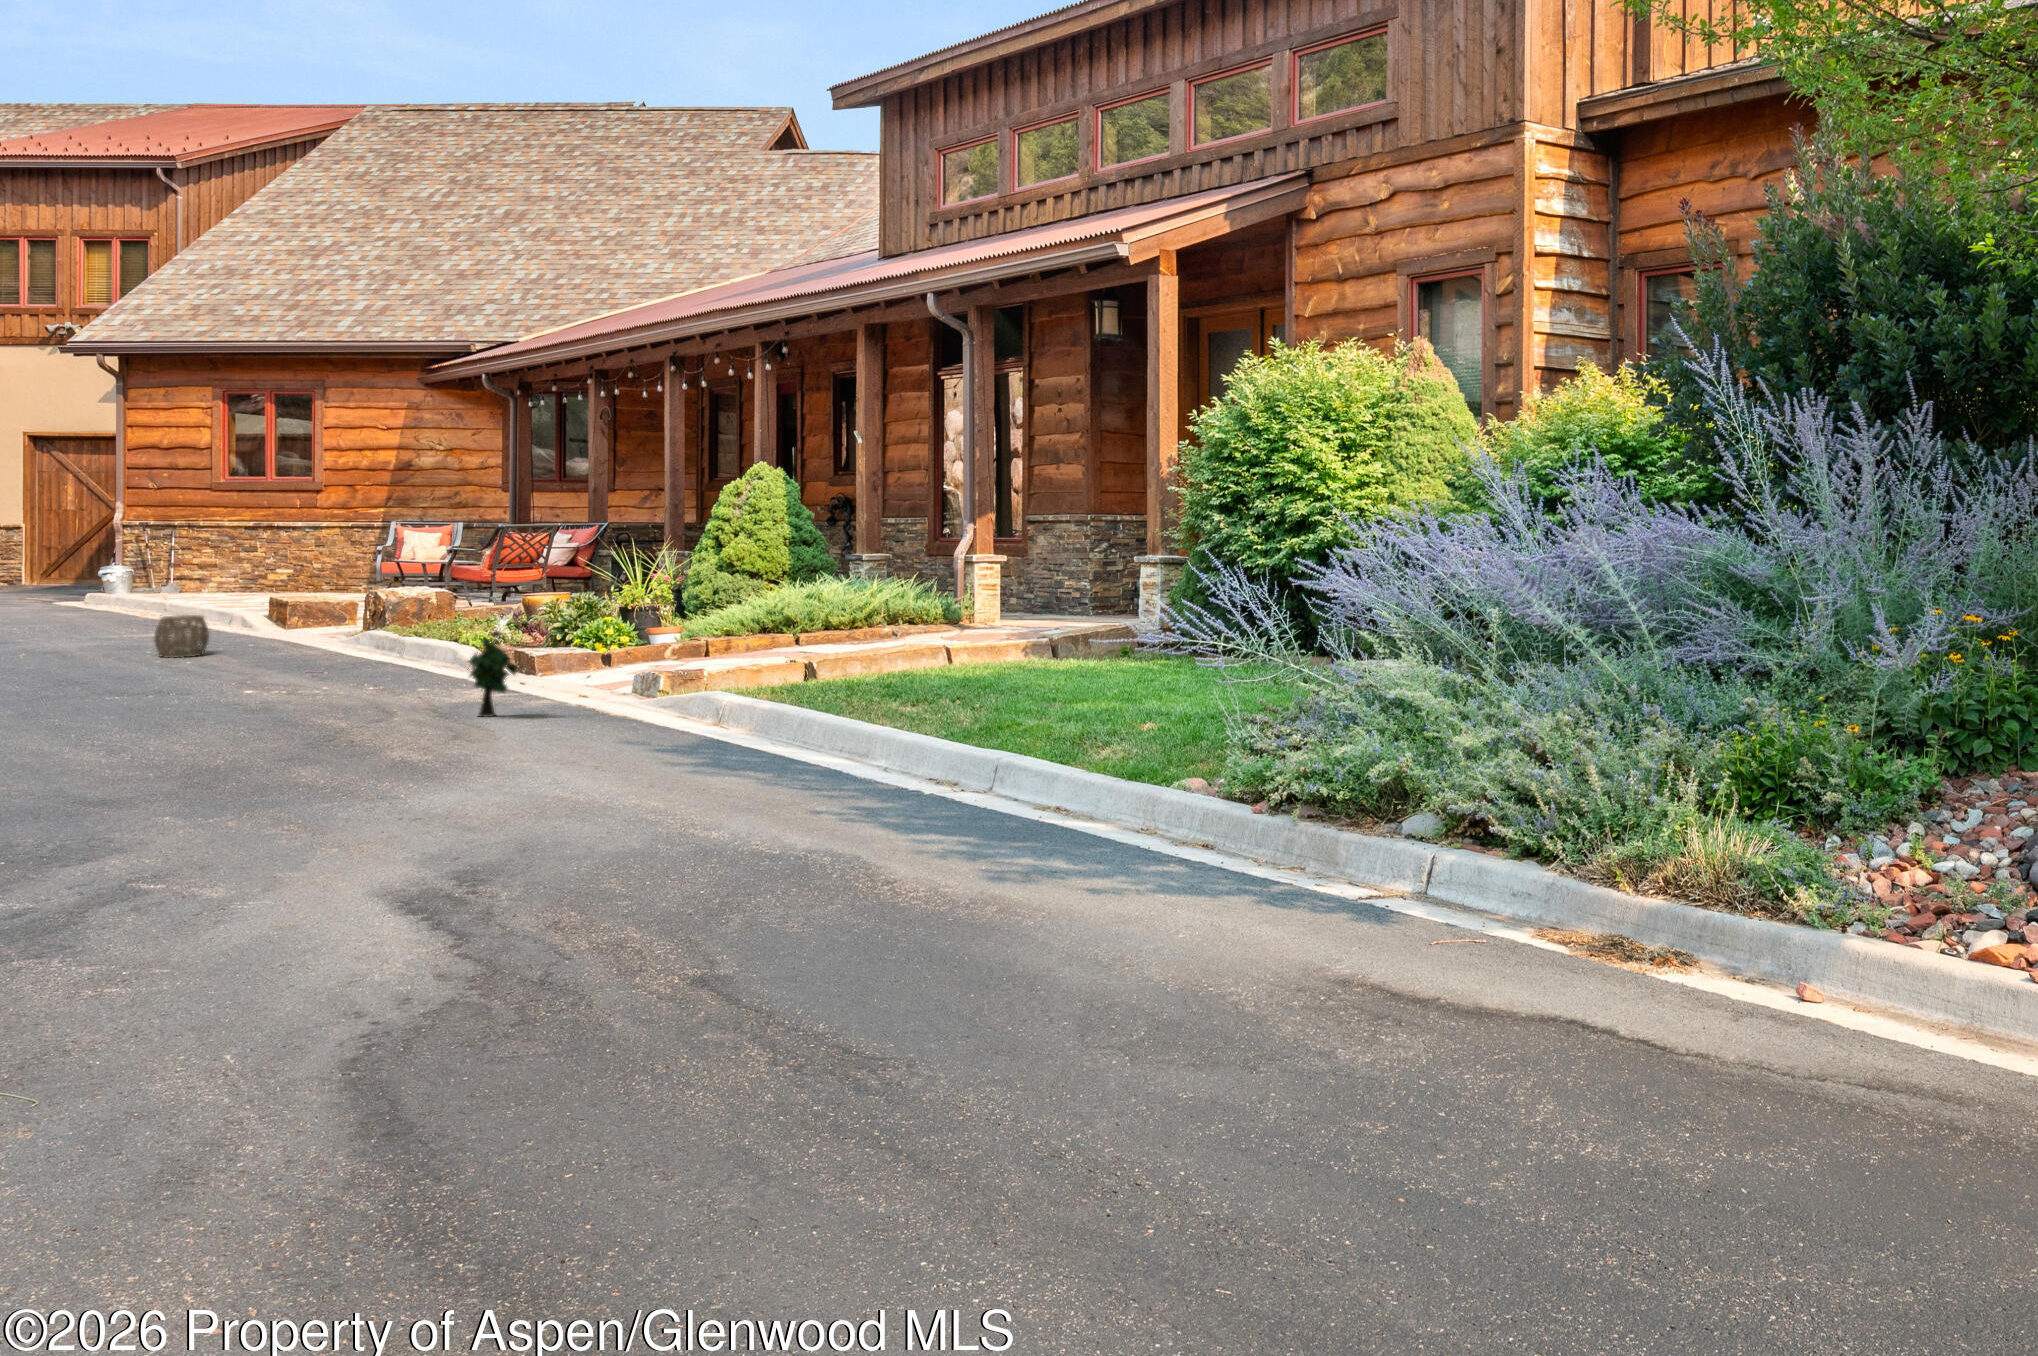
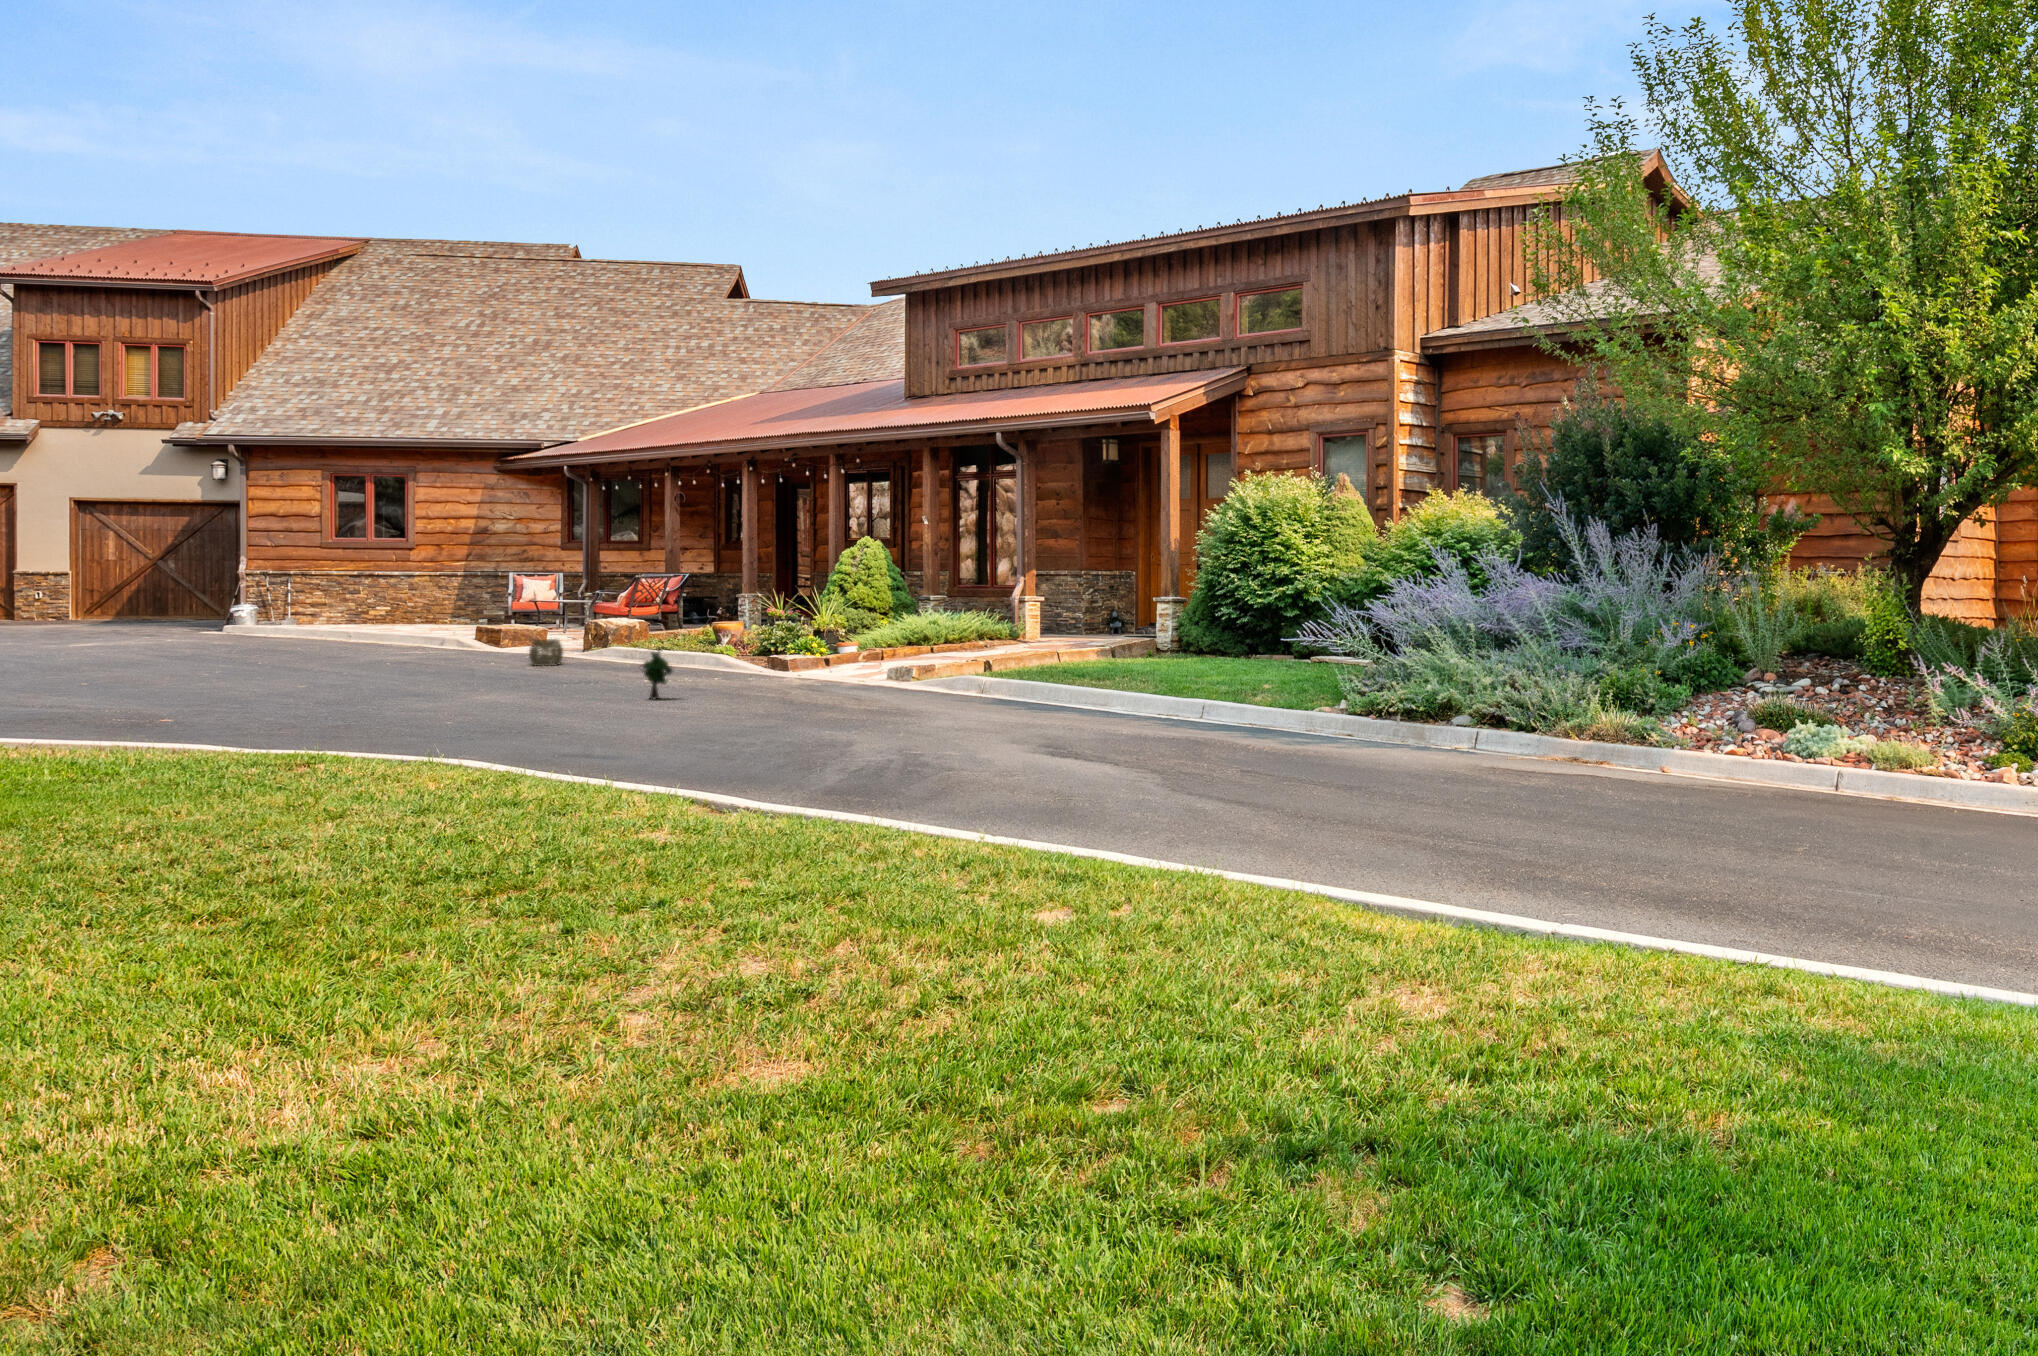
decorative plant: present [468,631,518,717] -> present [642,647,672,699]

